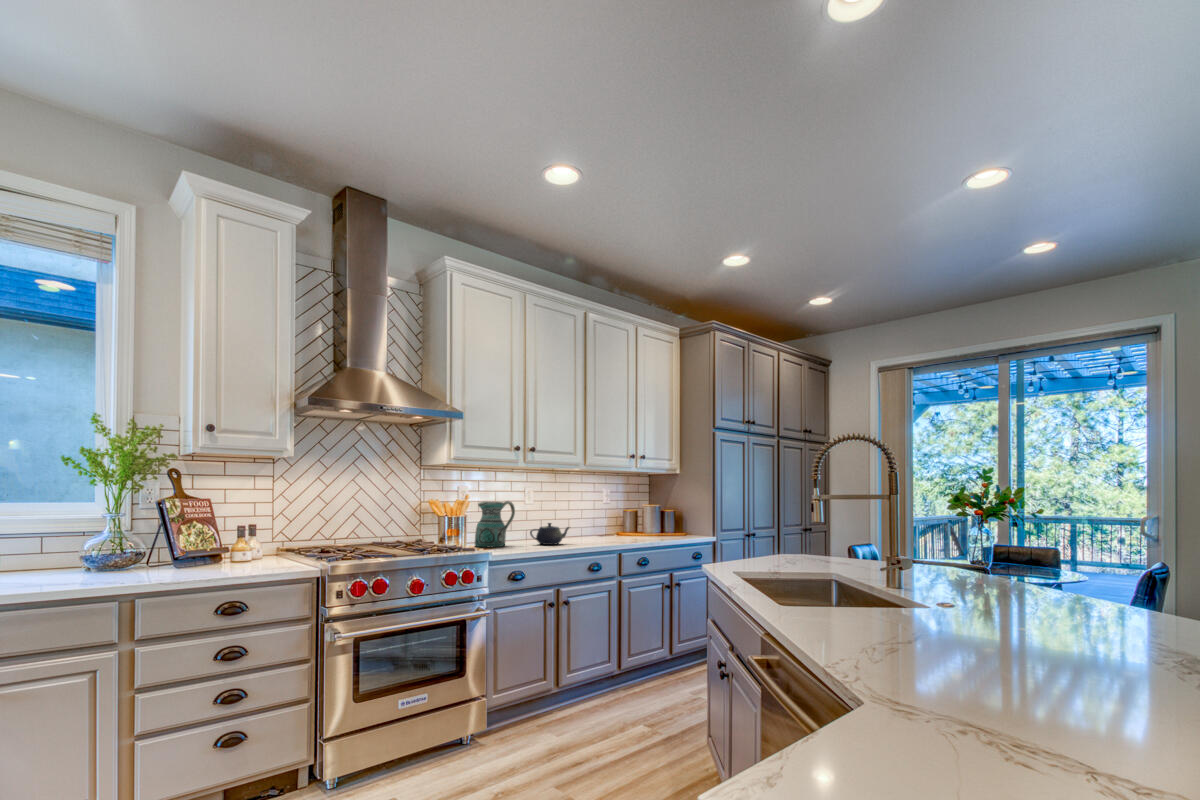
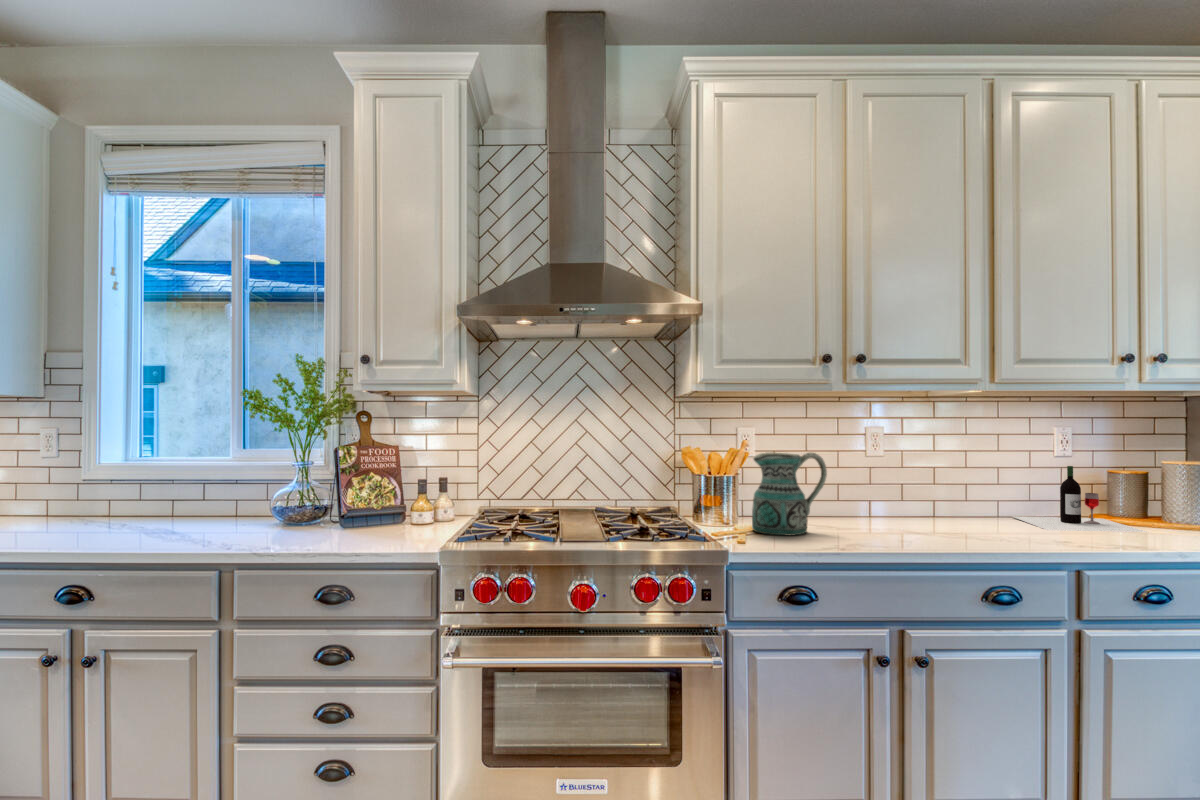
wine bottle: none [585,507,642,538] -> present [1012,466,1147,532]
teapot: present [530,523,569,545] -> none [855,497,946,541]

